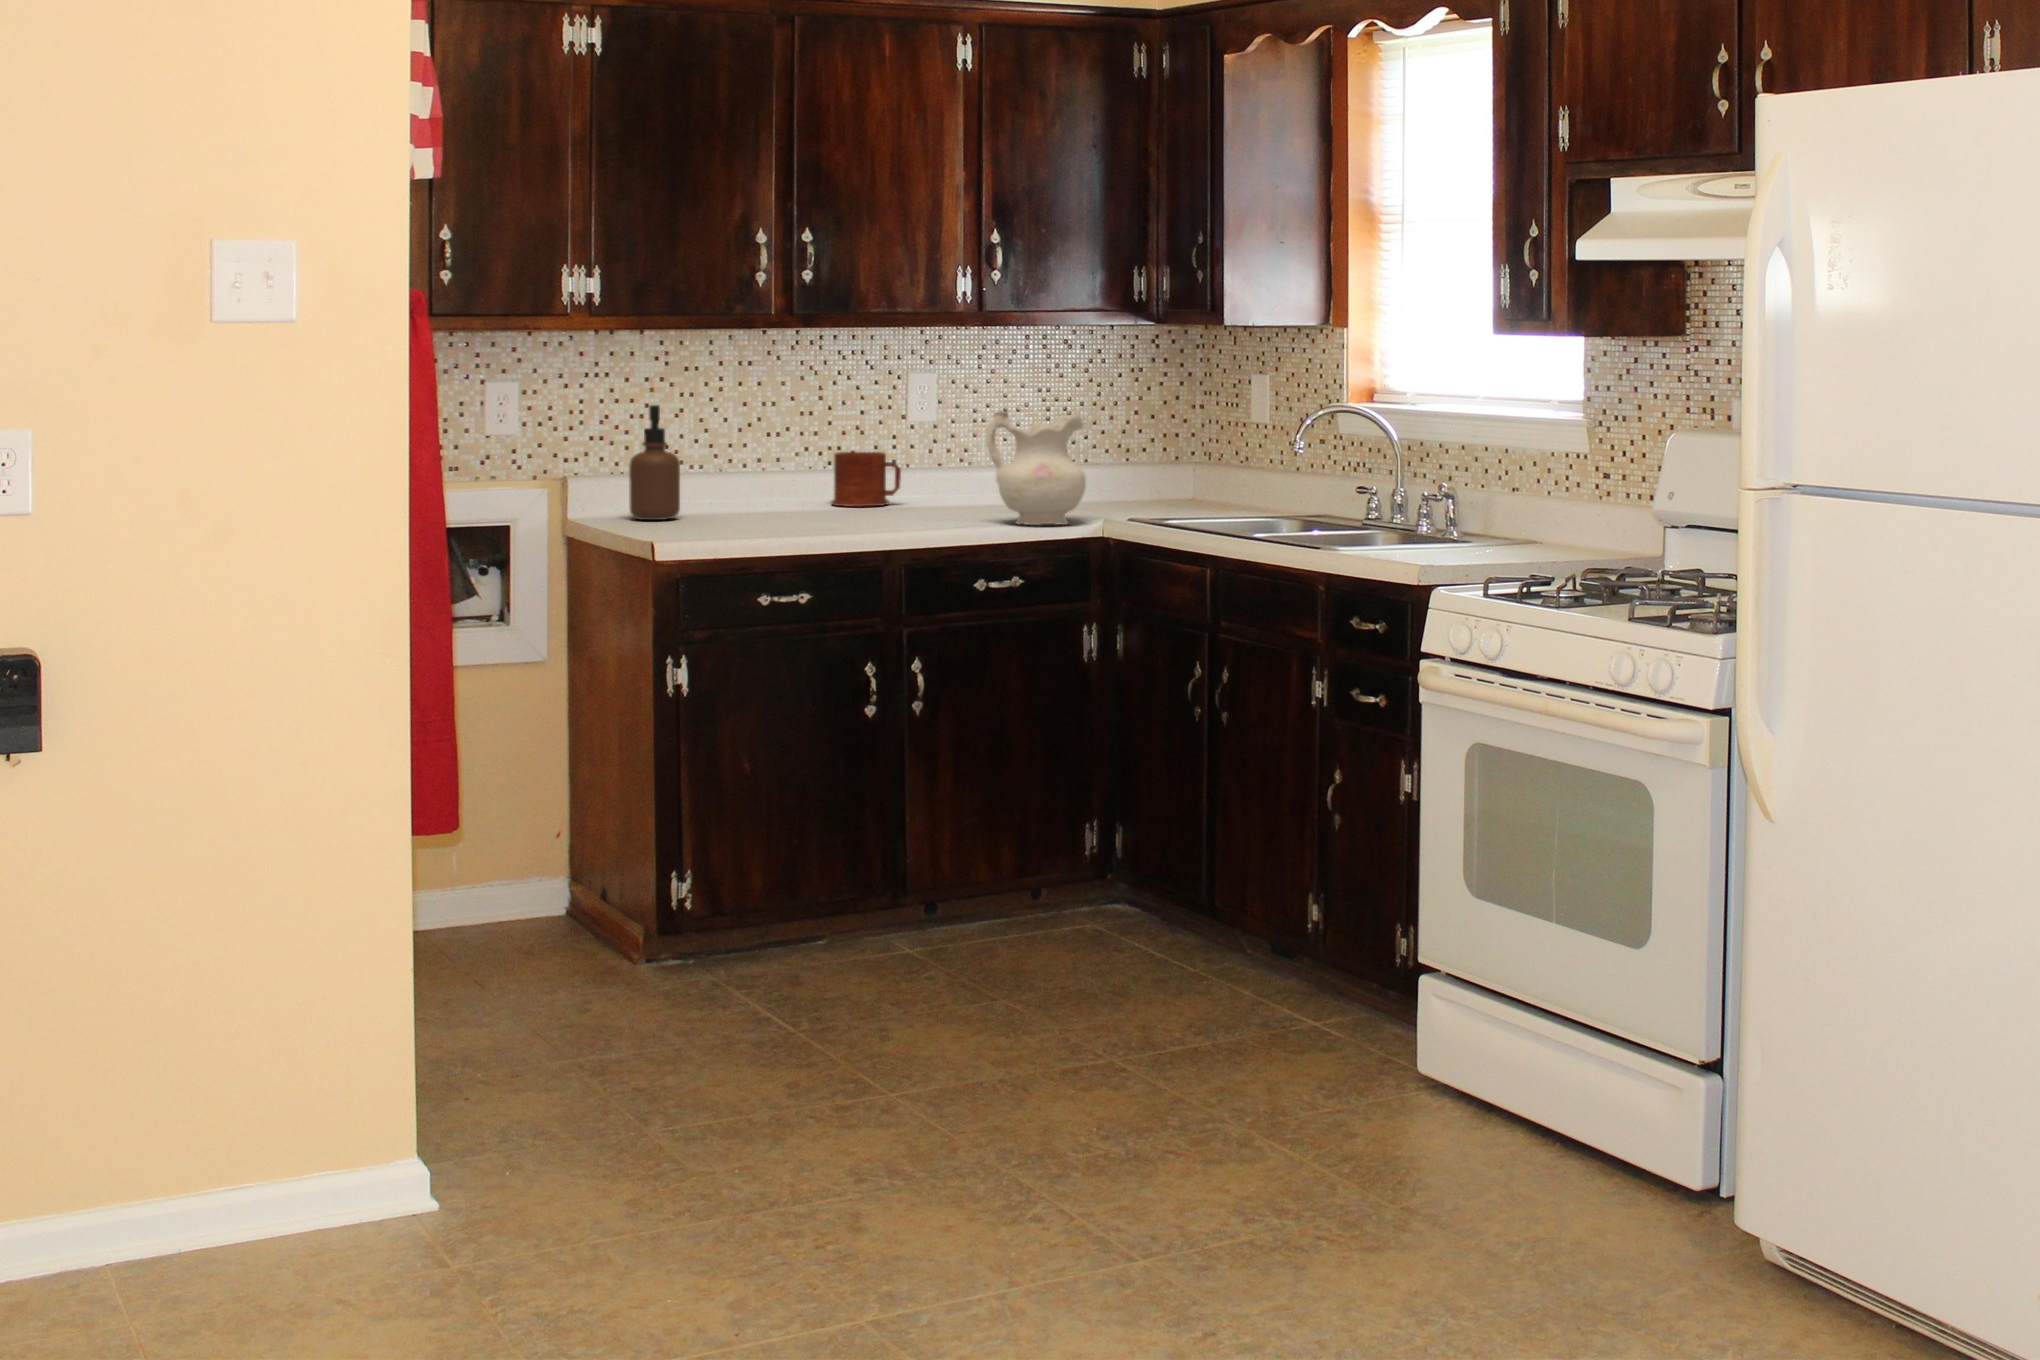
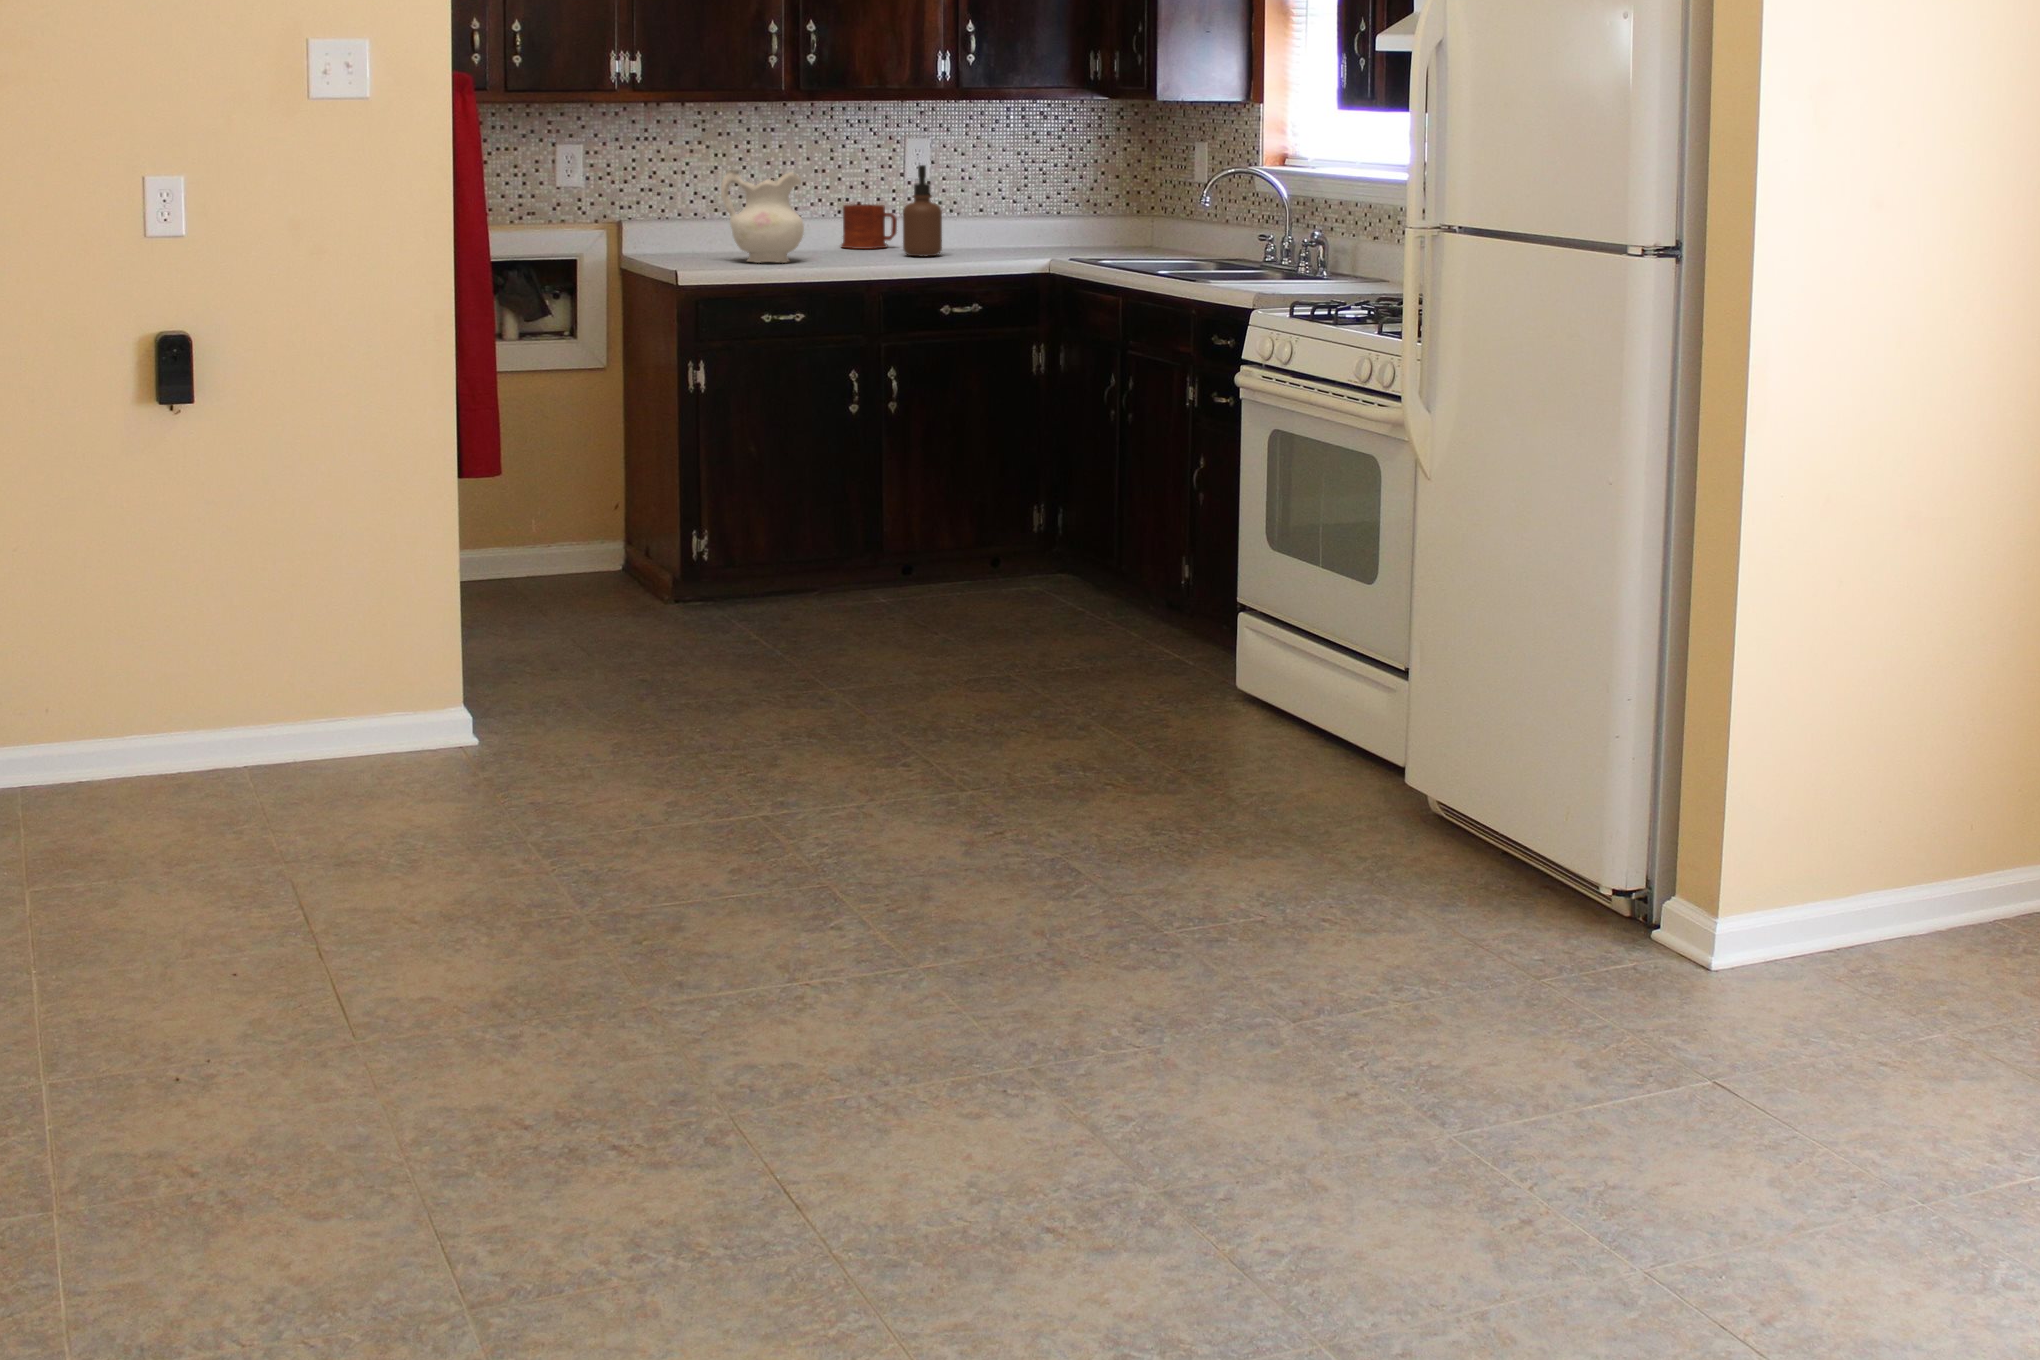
soap dispenser: present [629,405,680,520] -> present [903,165,942,256]
ceramic pitcher: present [986,411,1086,525] -> present [721,170,804,263]

